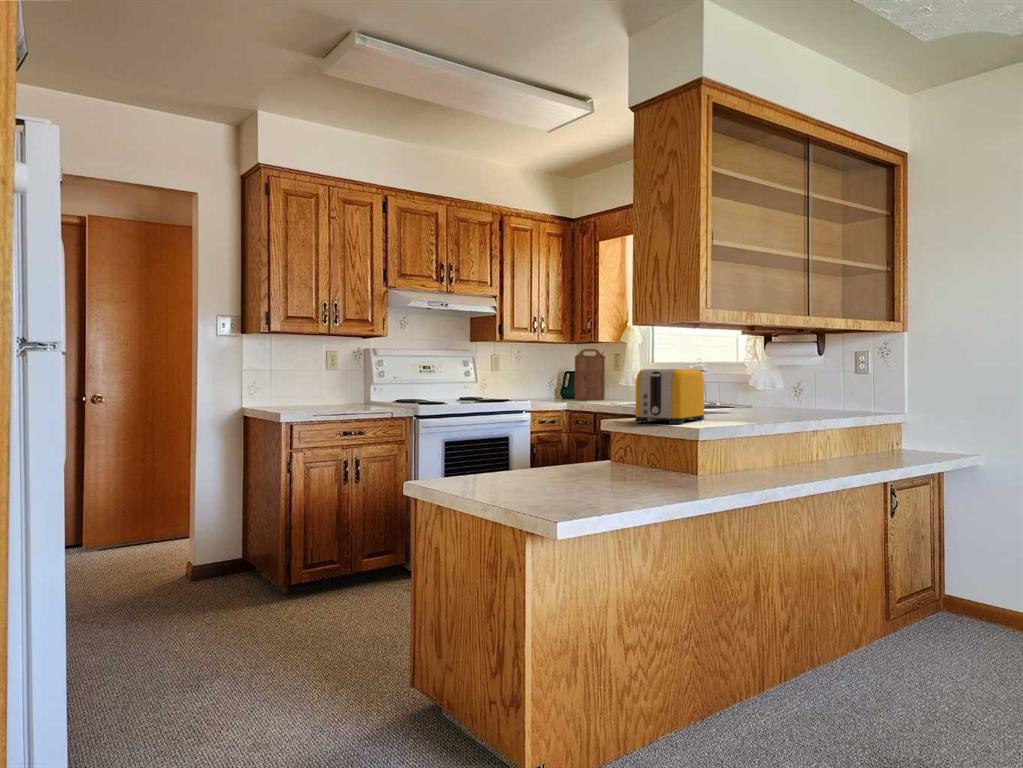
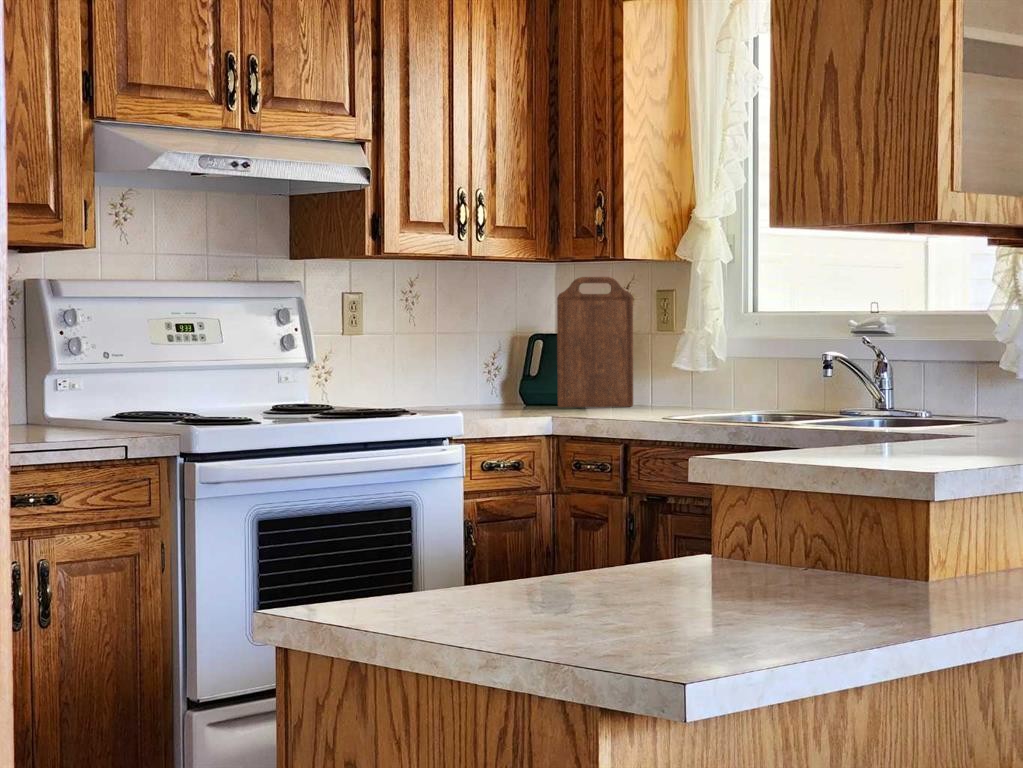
toaster: present [635,369,704,424] -> none [795,330,950,465]

